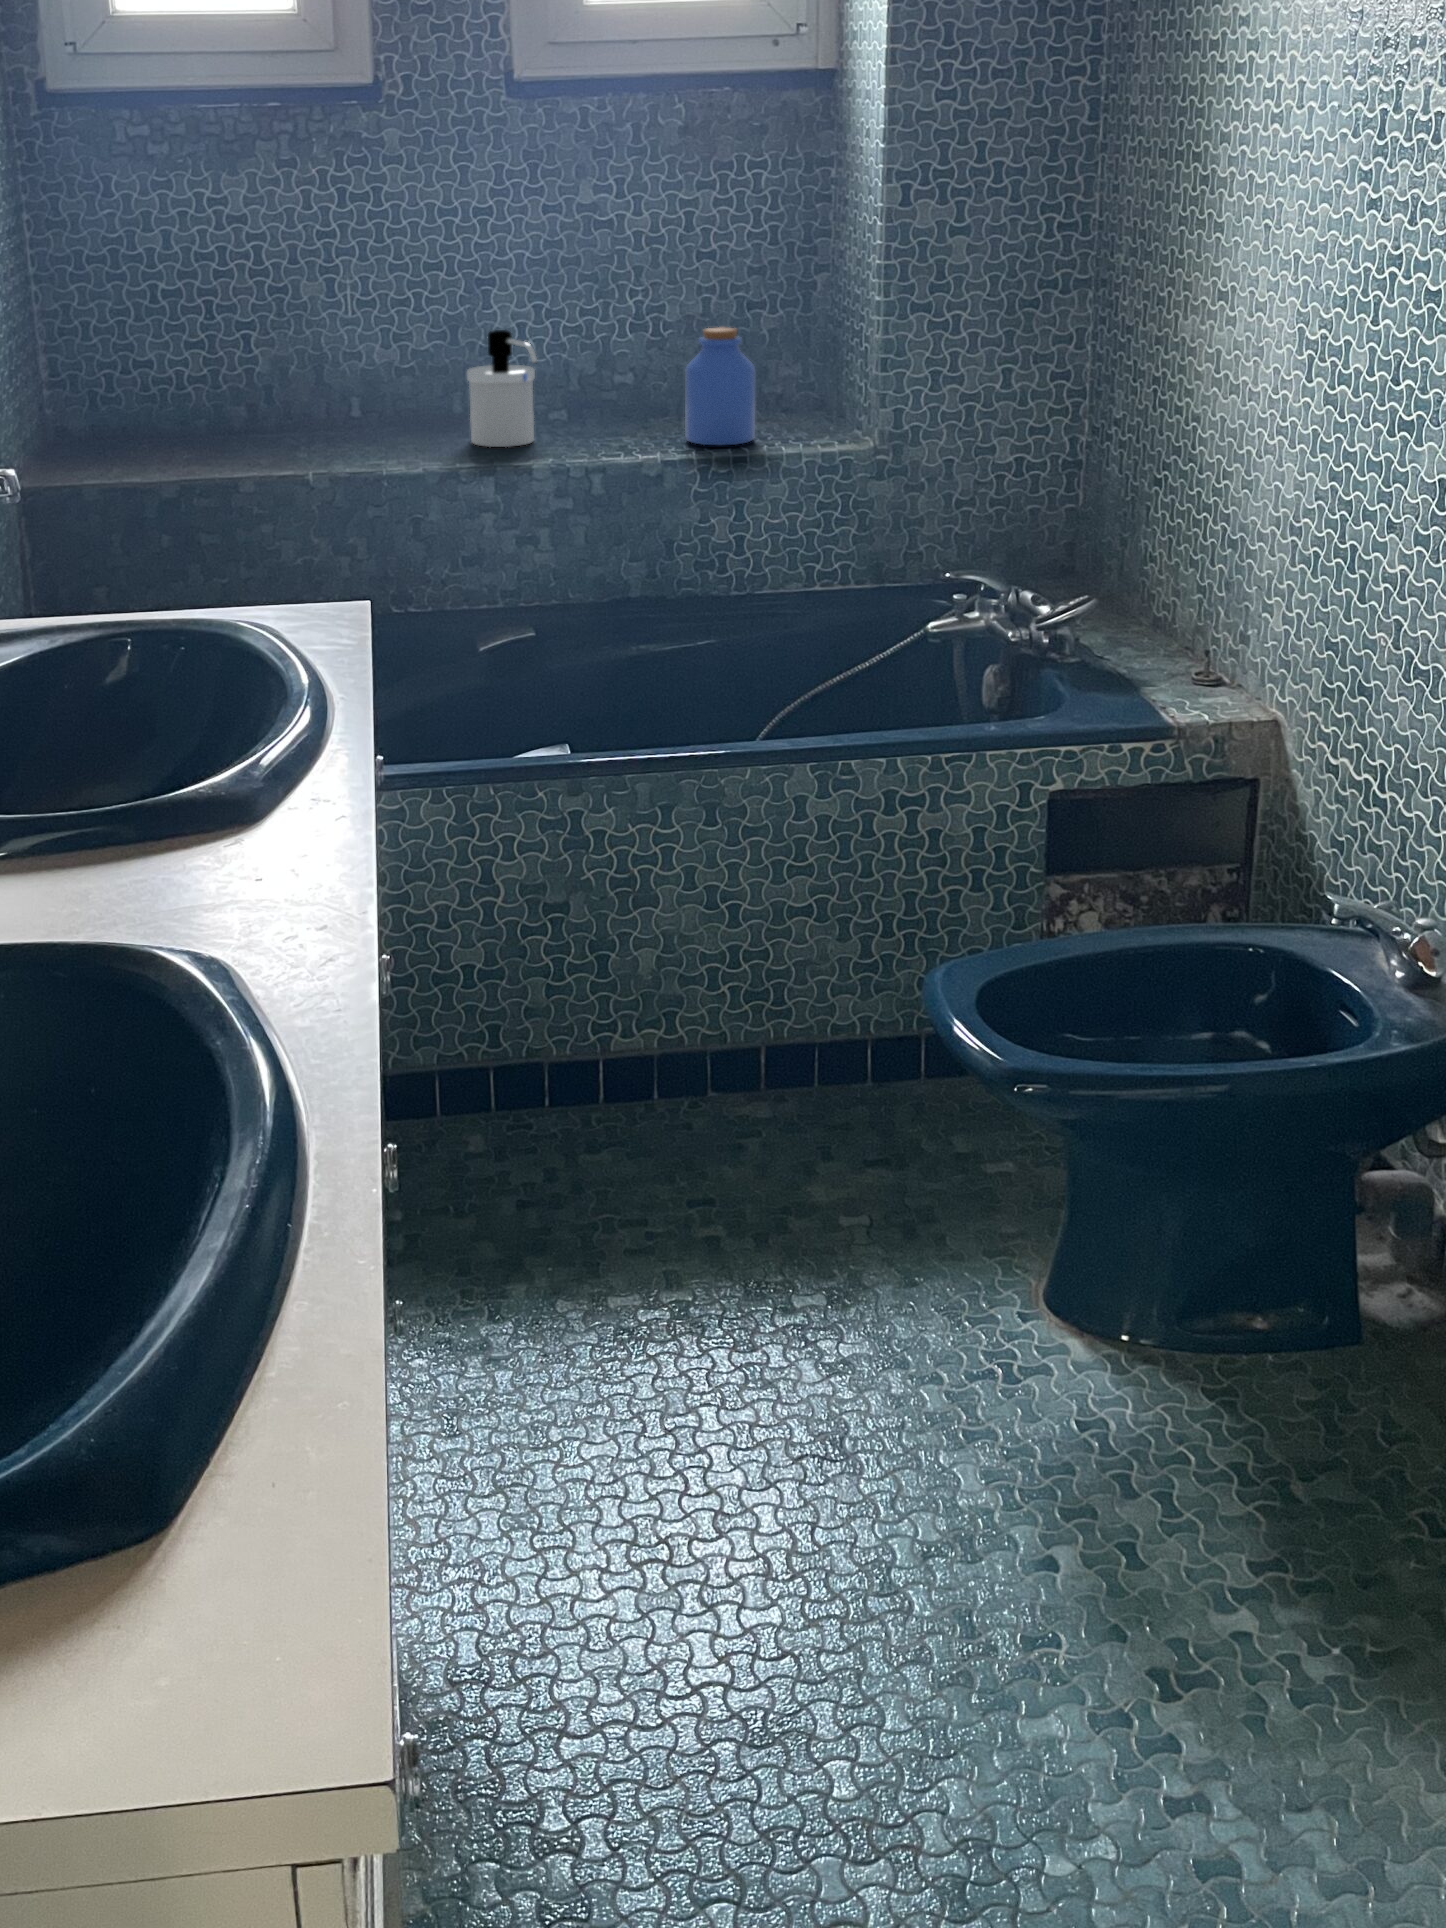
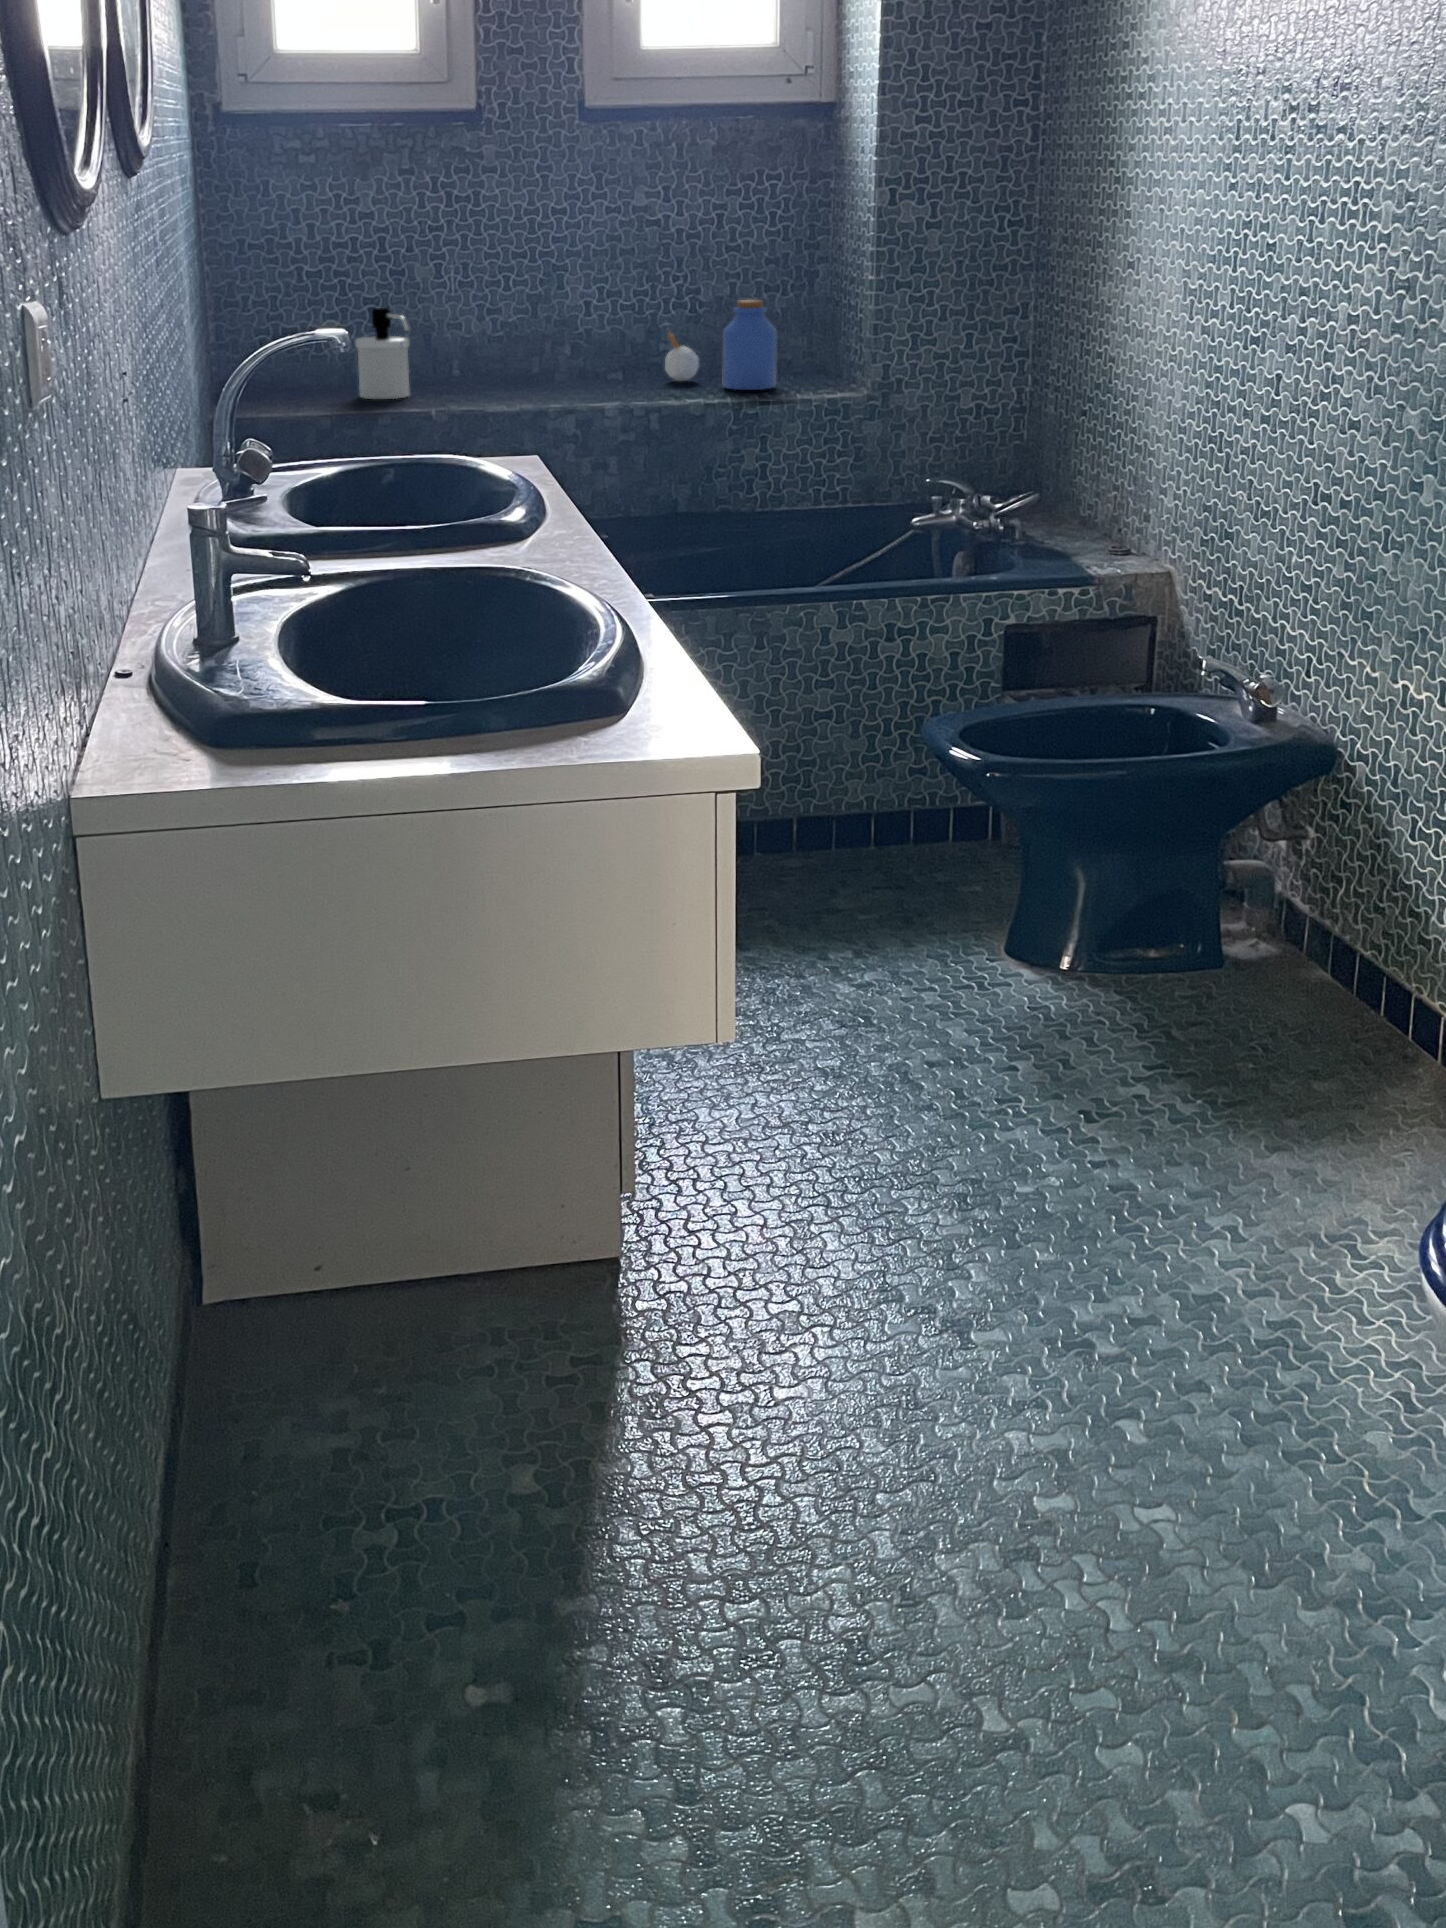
soap dispenser: present [467,330,537,447] -> present [356,308,410,399]
candle: none [613,352,657,429] -> present [665,332,699,381]

